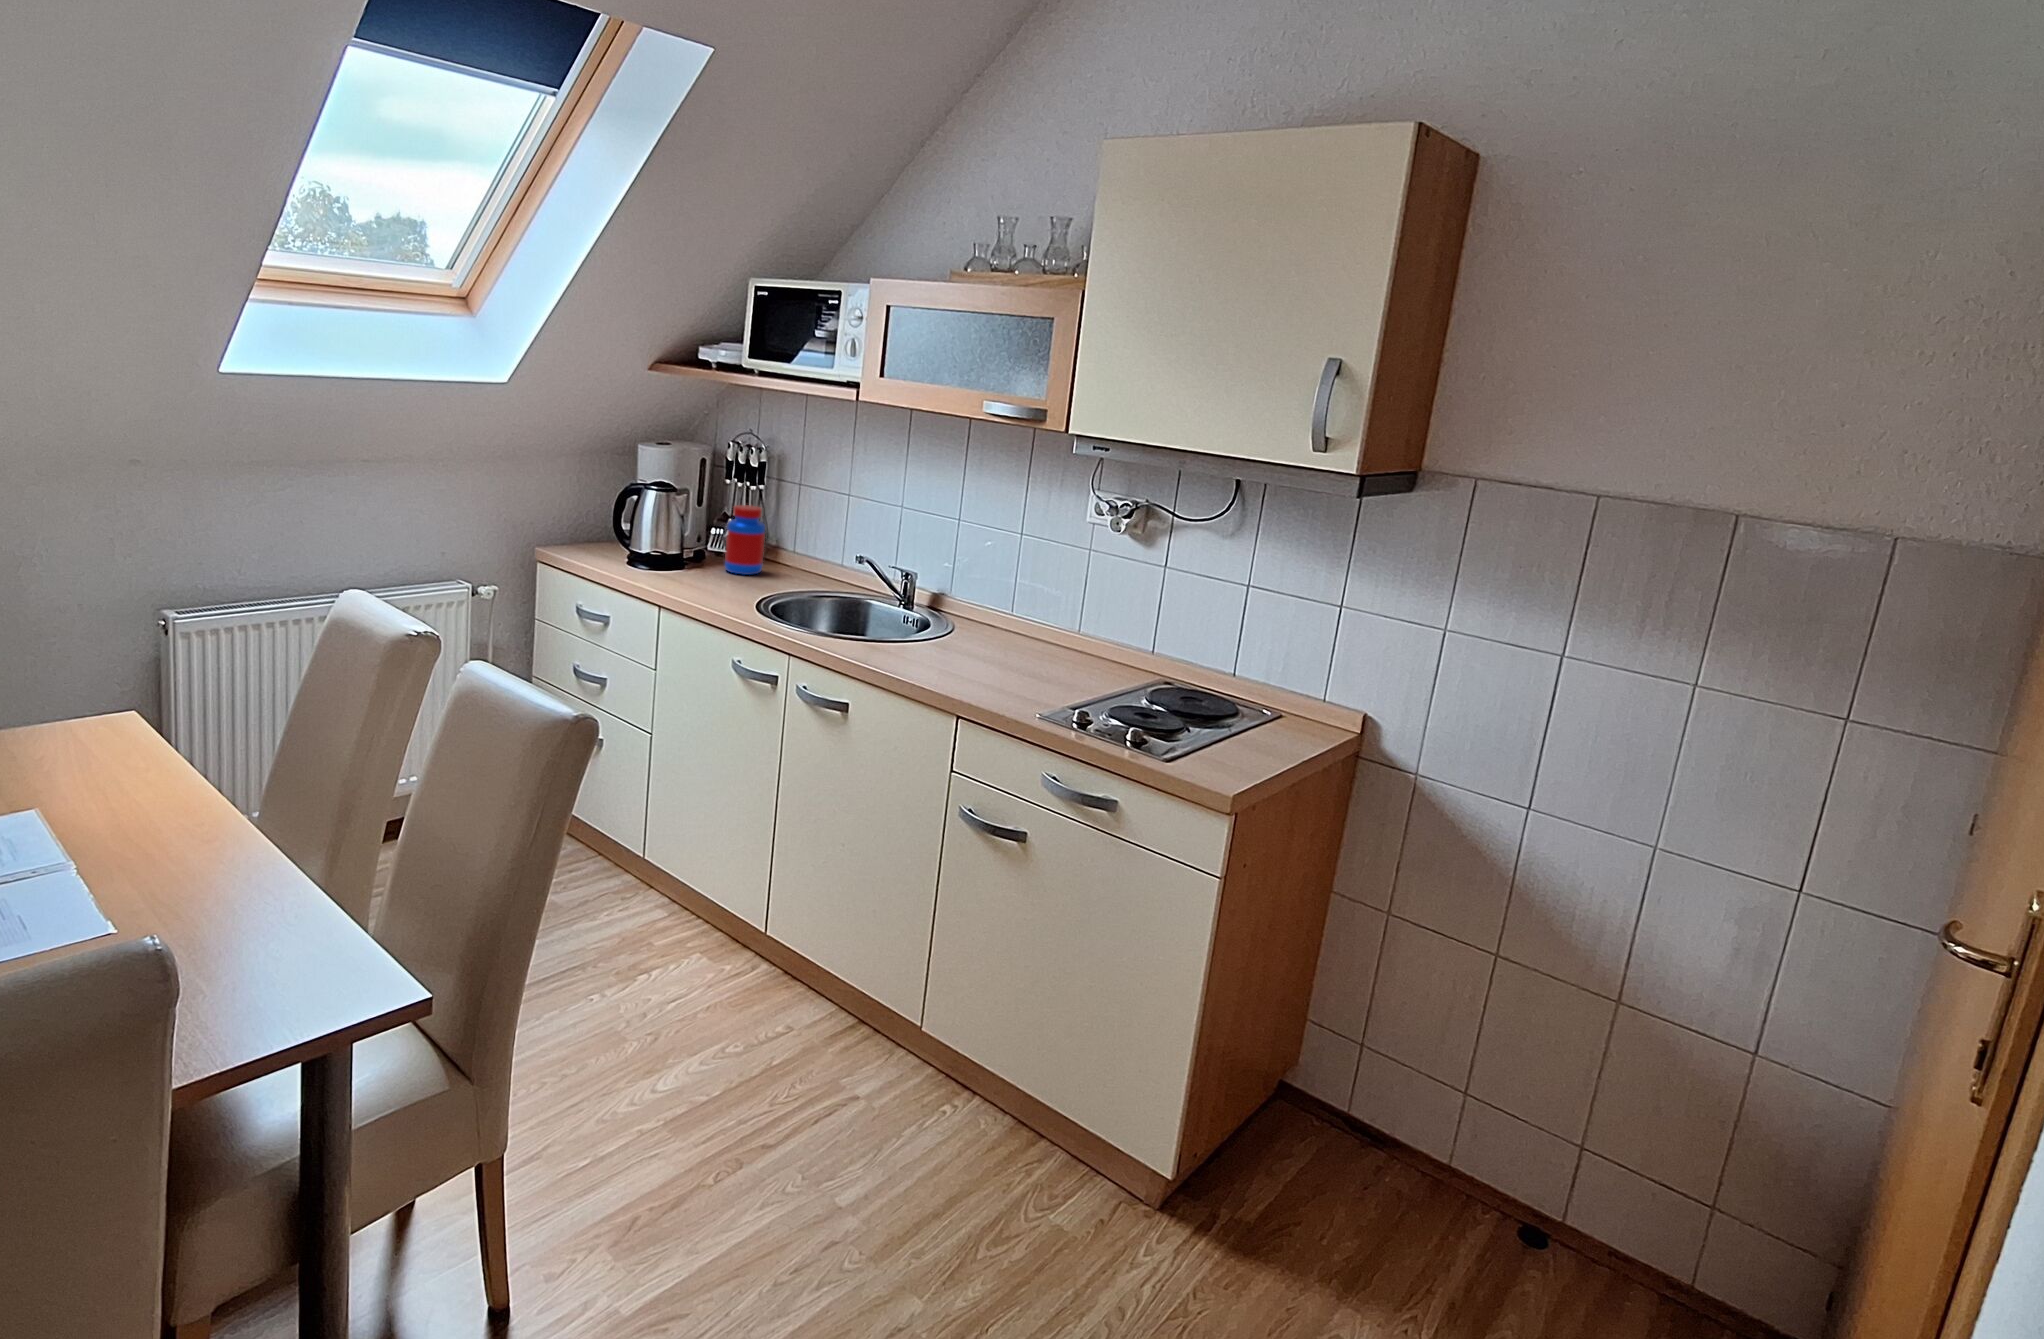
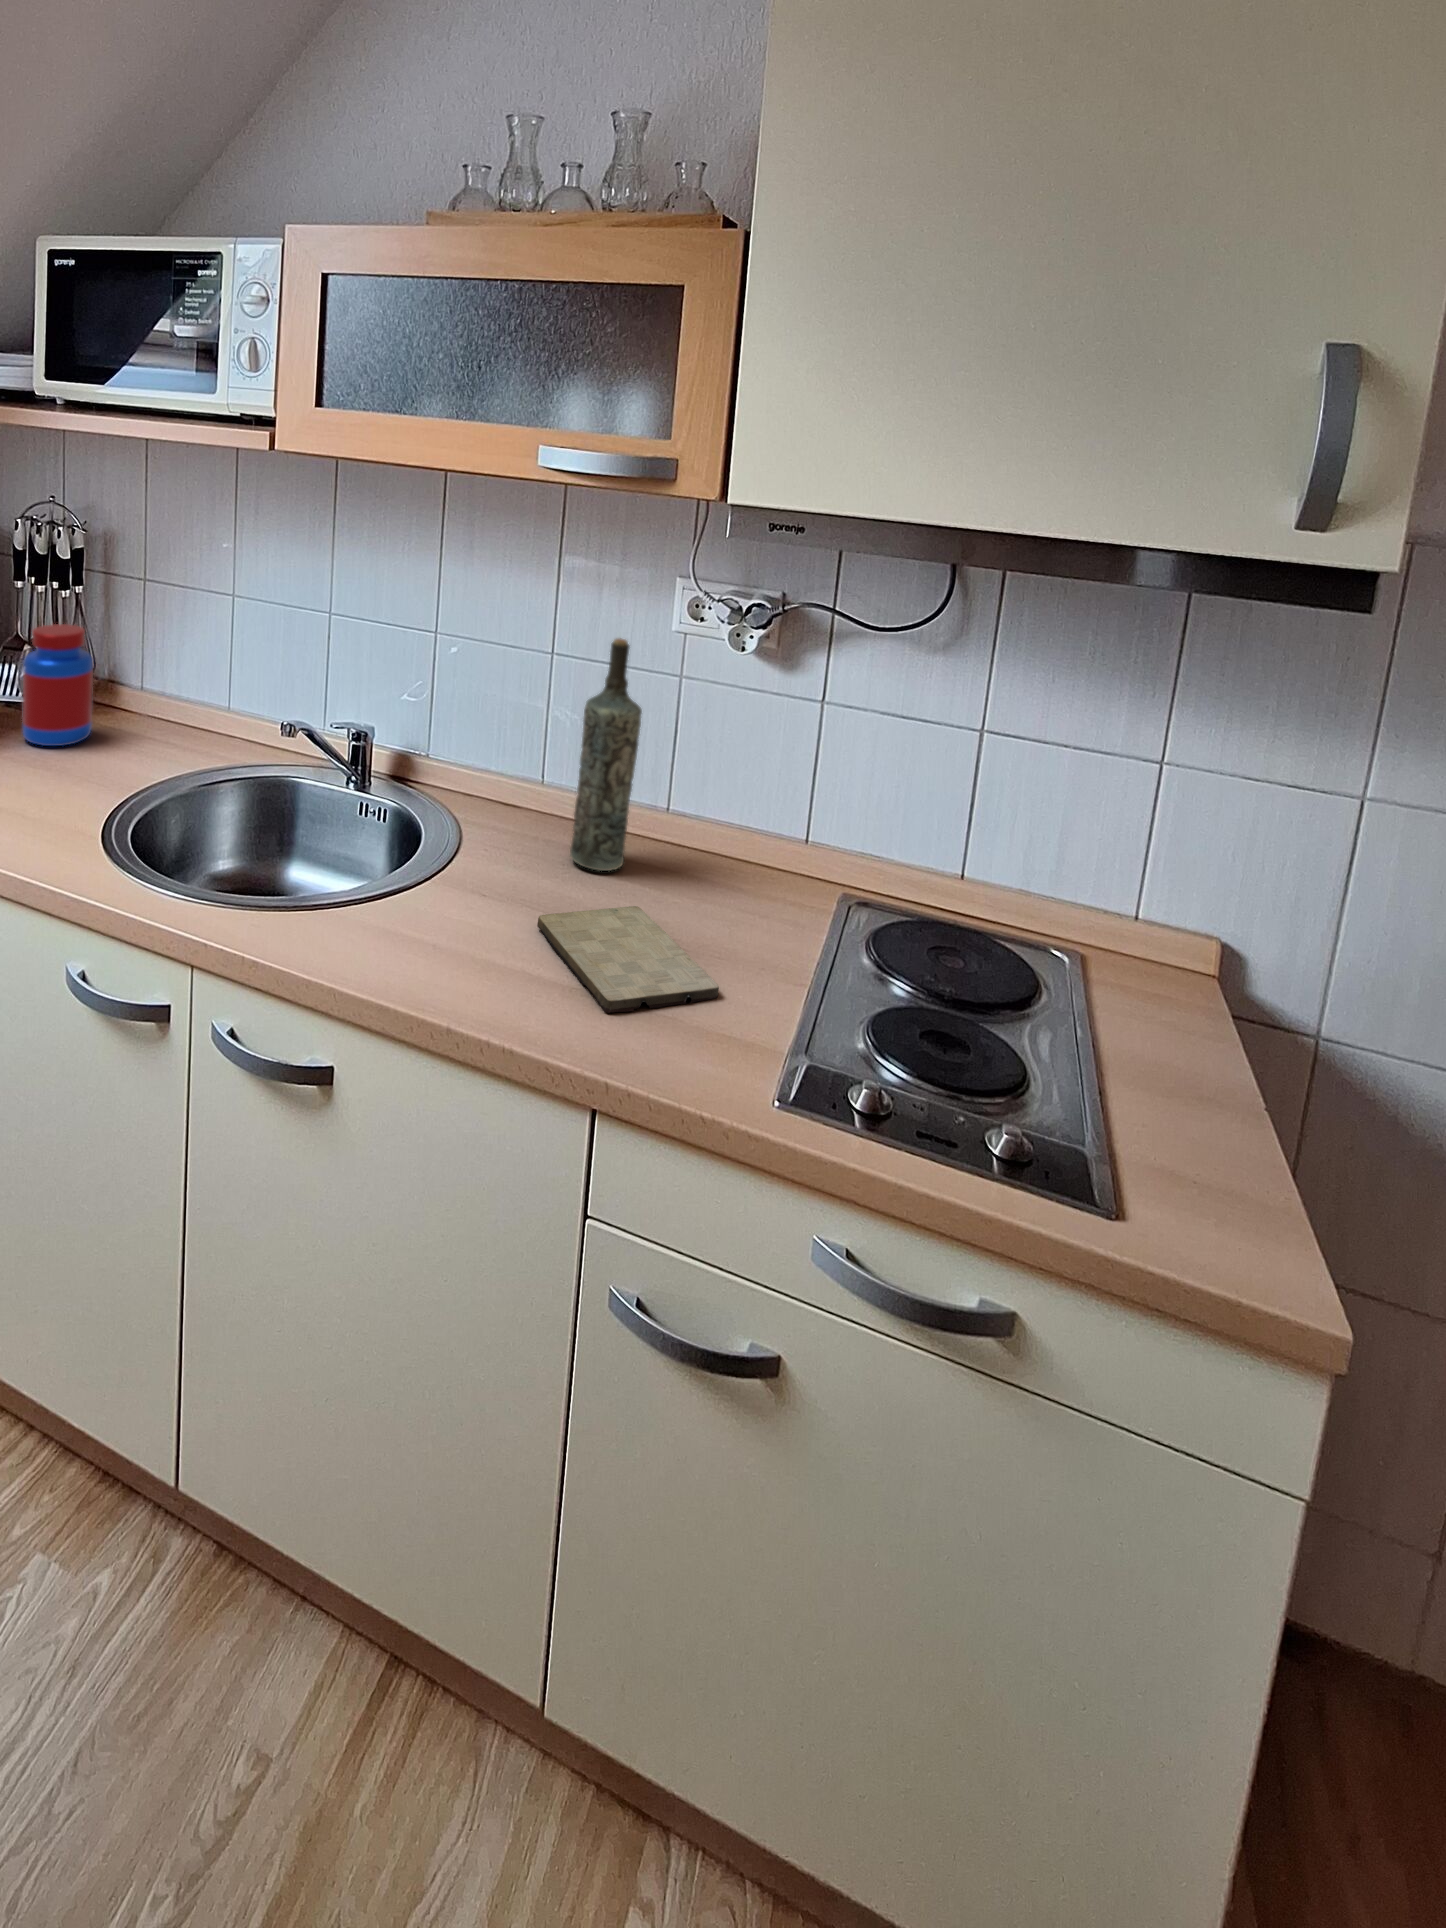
bottle: none [1002,518,1047,648] -> present [570,638,642,871]
cutting board: none [961,651,1033,684] -> present [537,906,719,1013]

